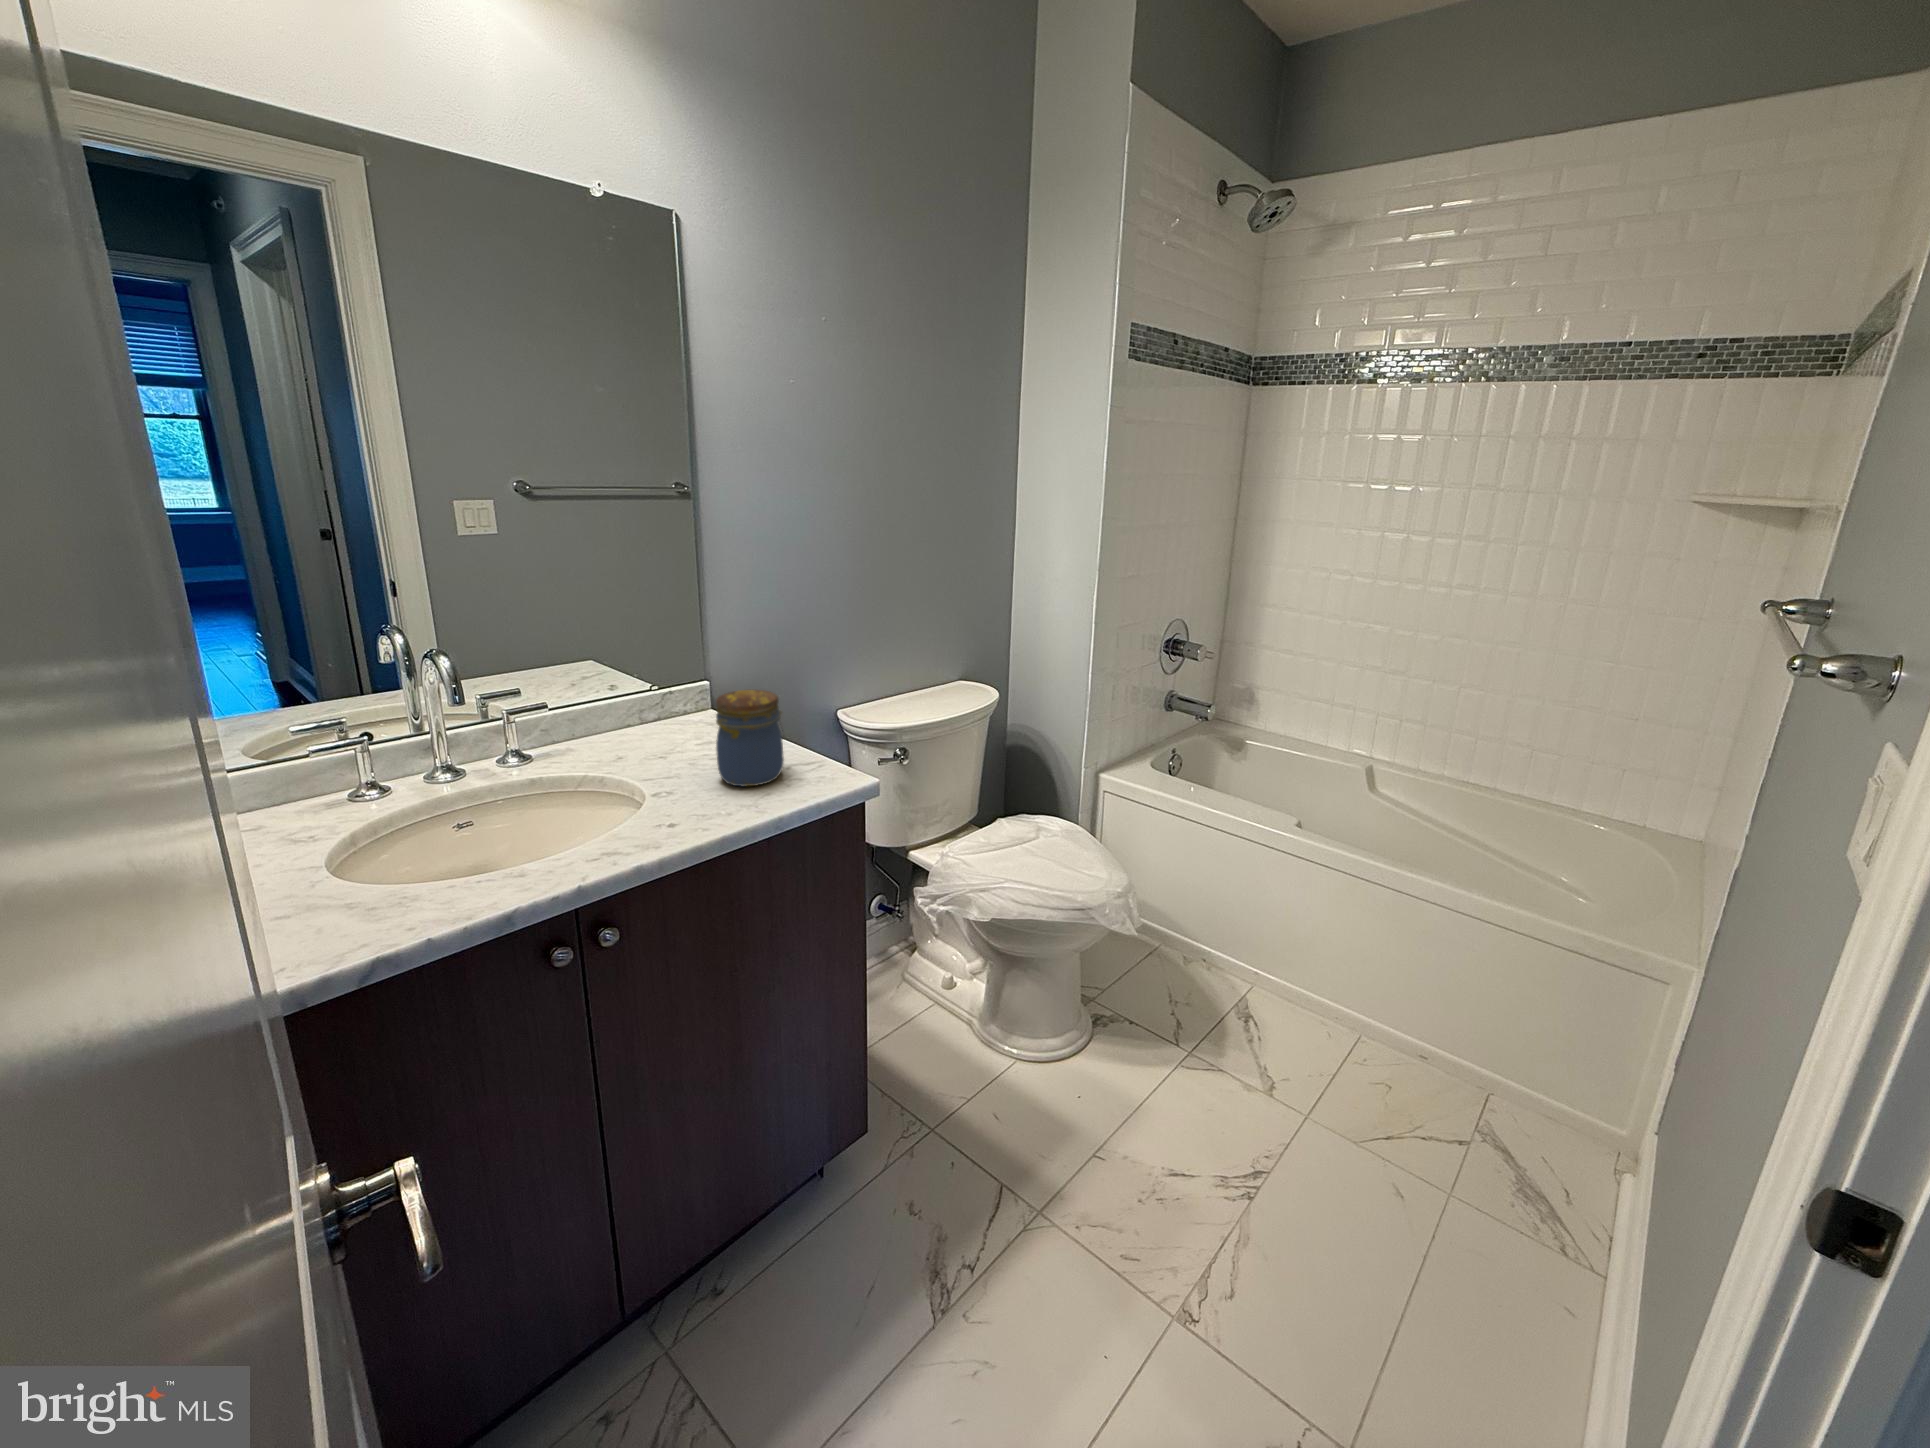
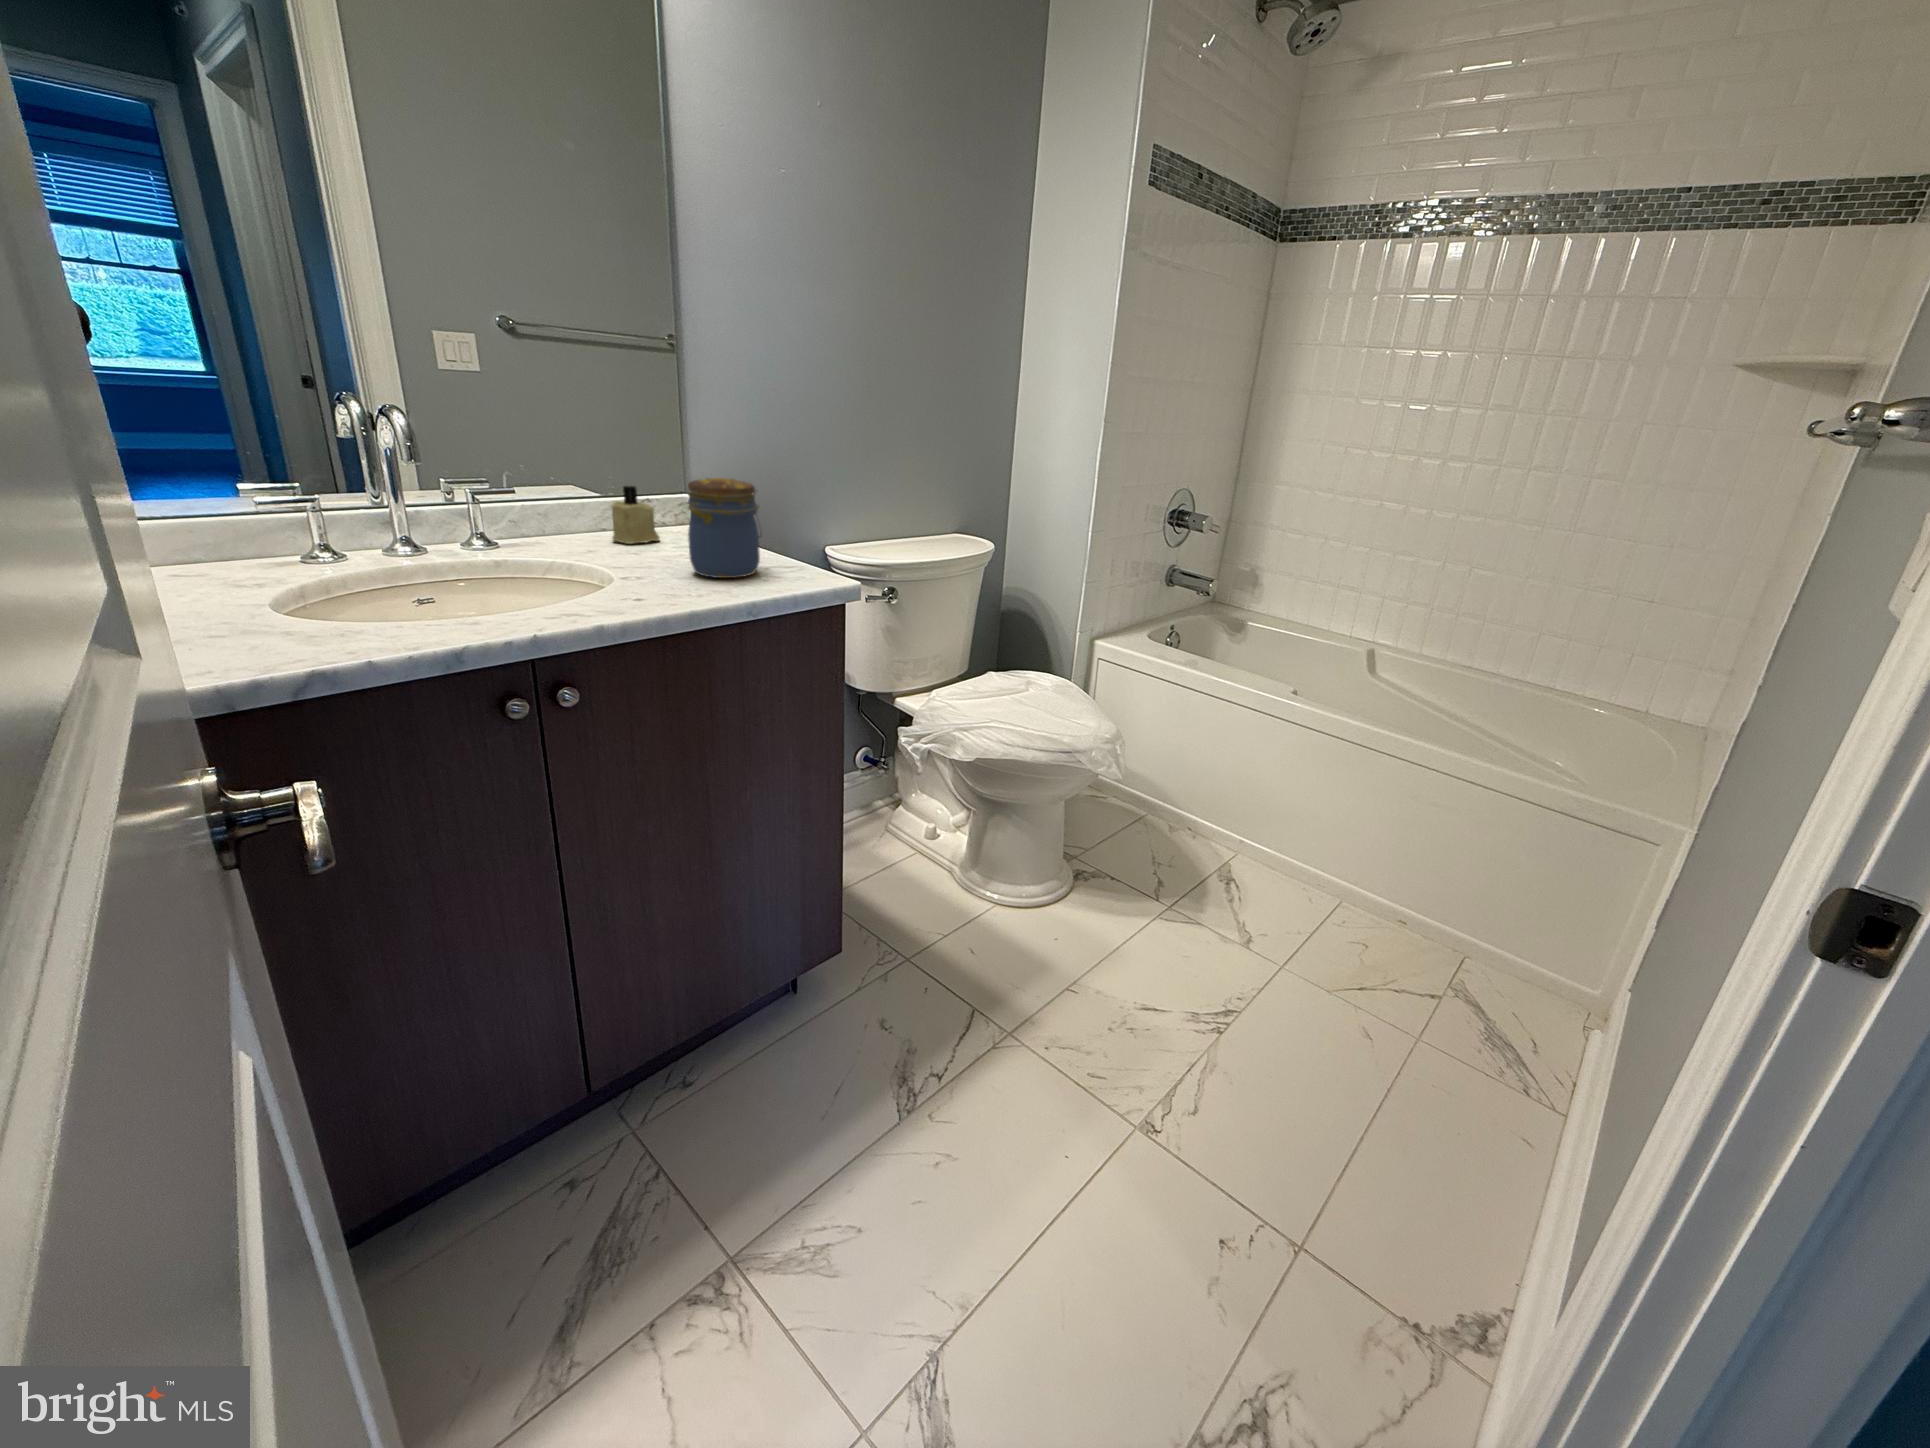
candle: none [639,686,685,742] -> present [611,486,660,544]

